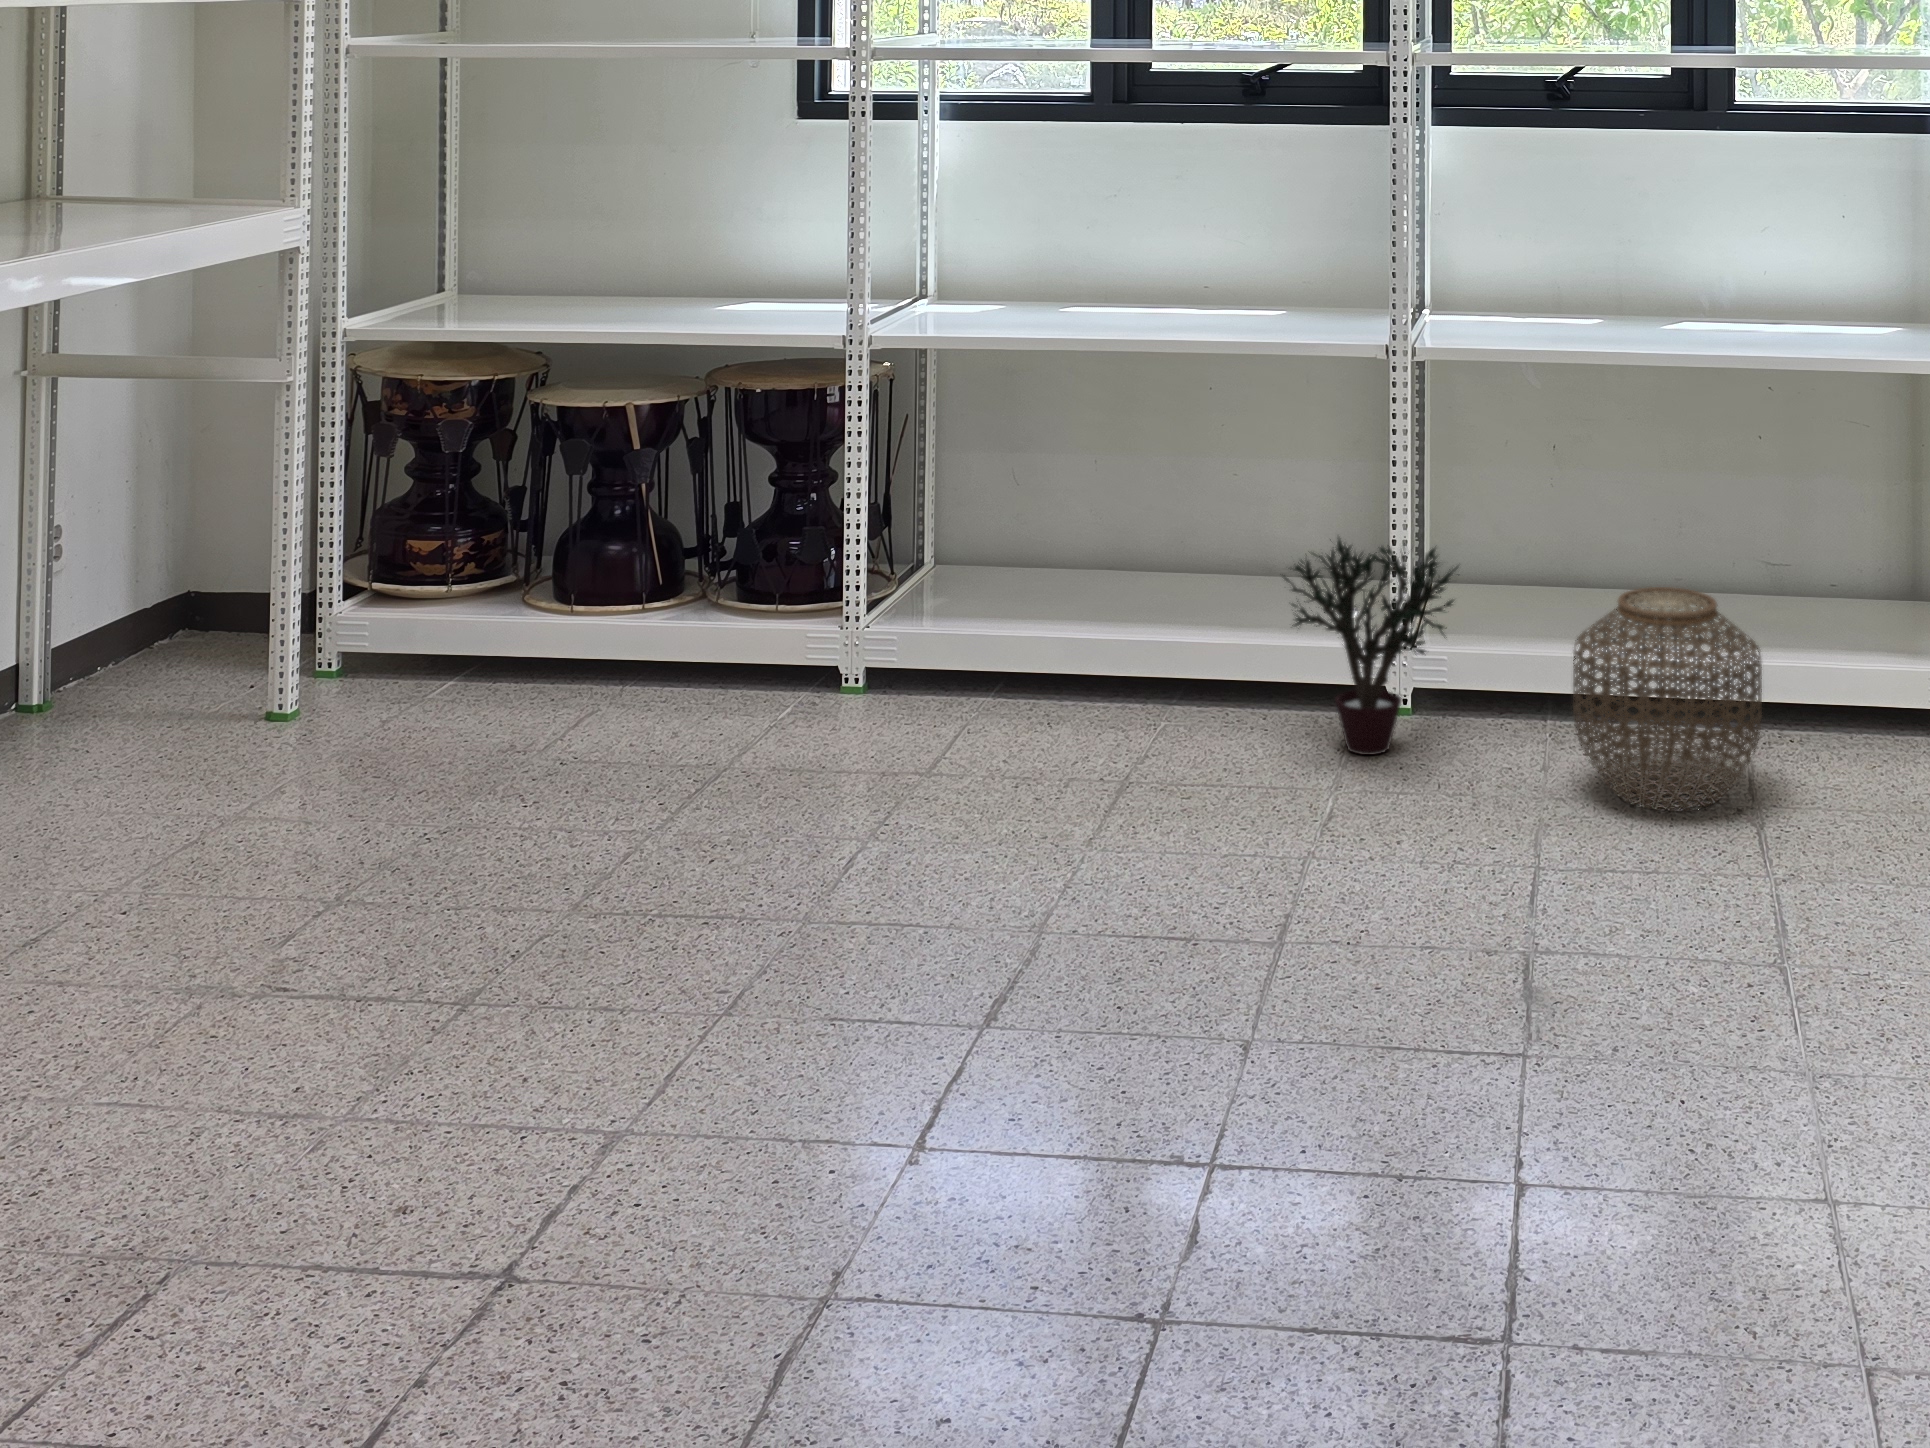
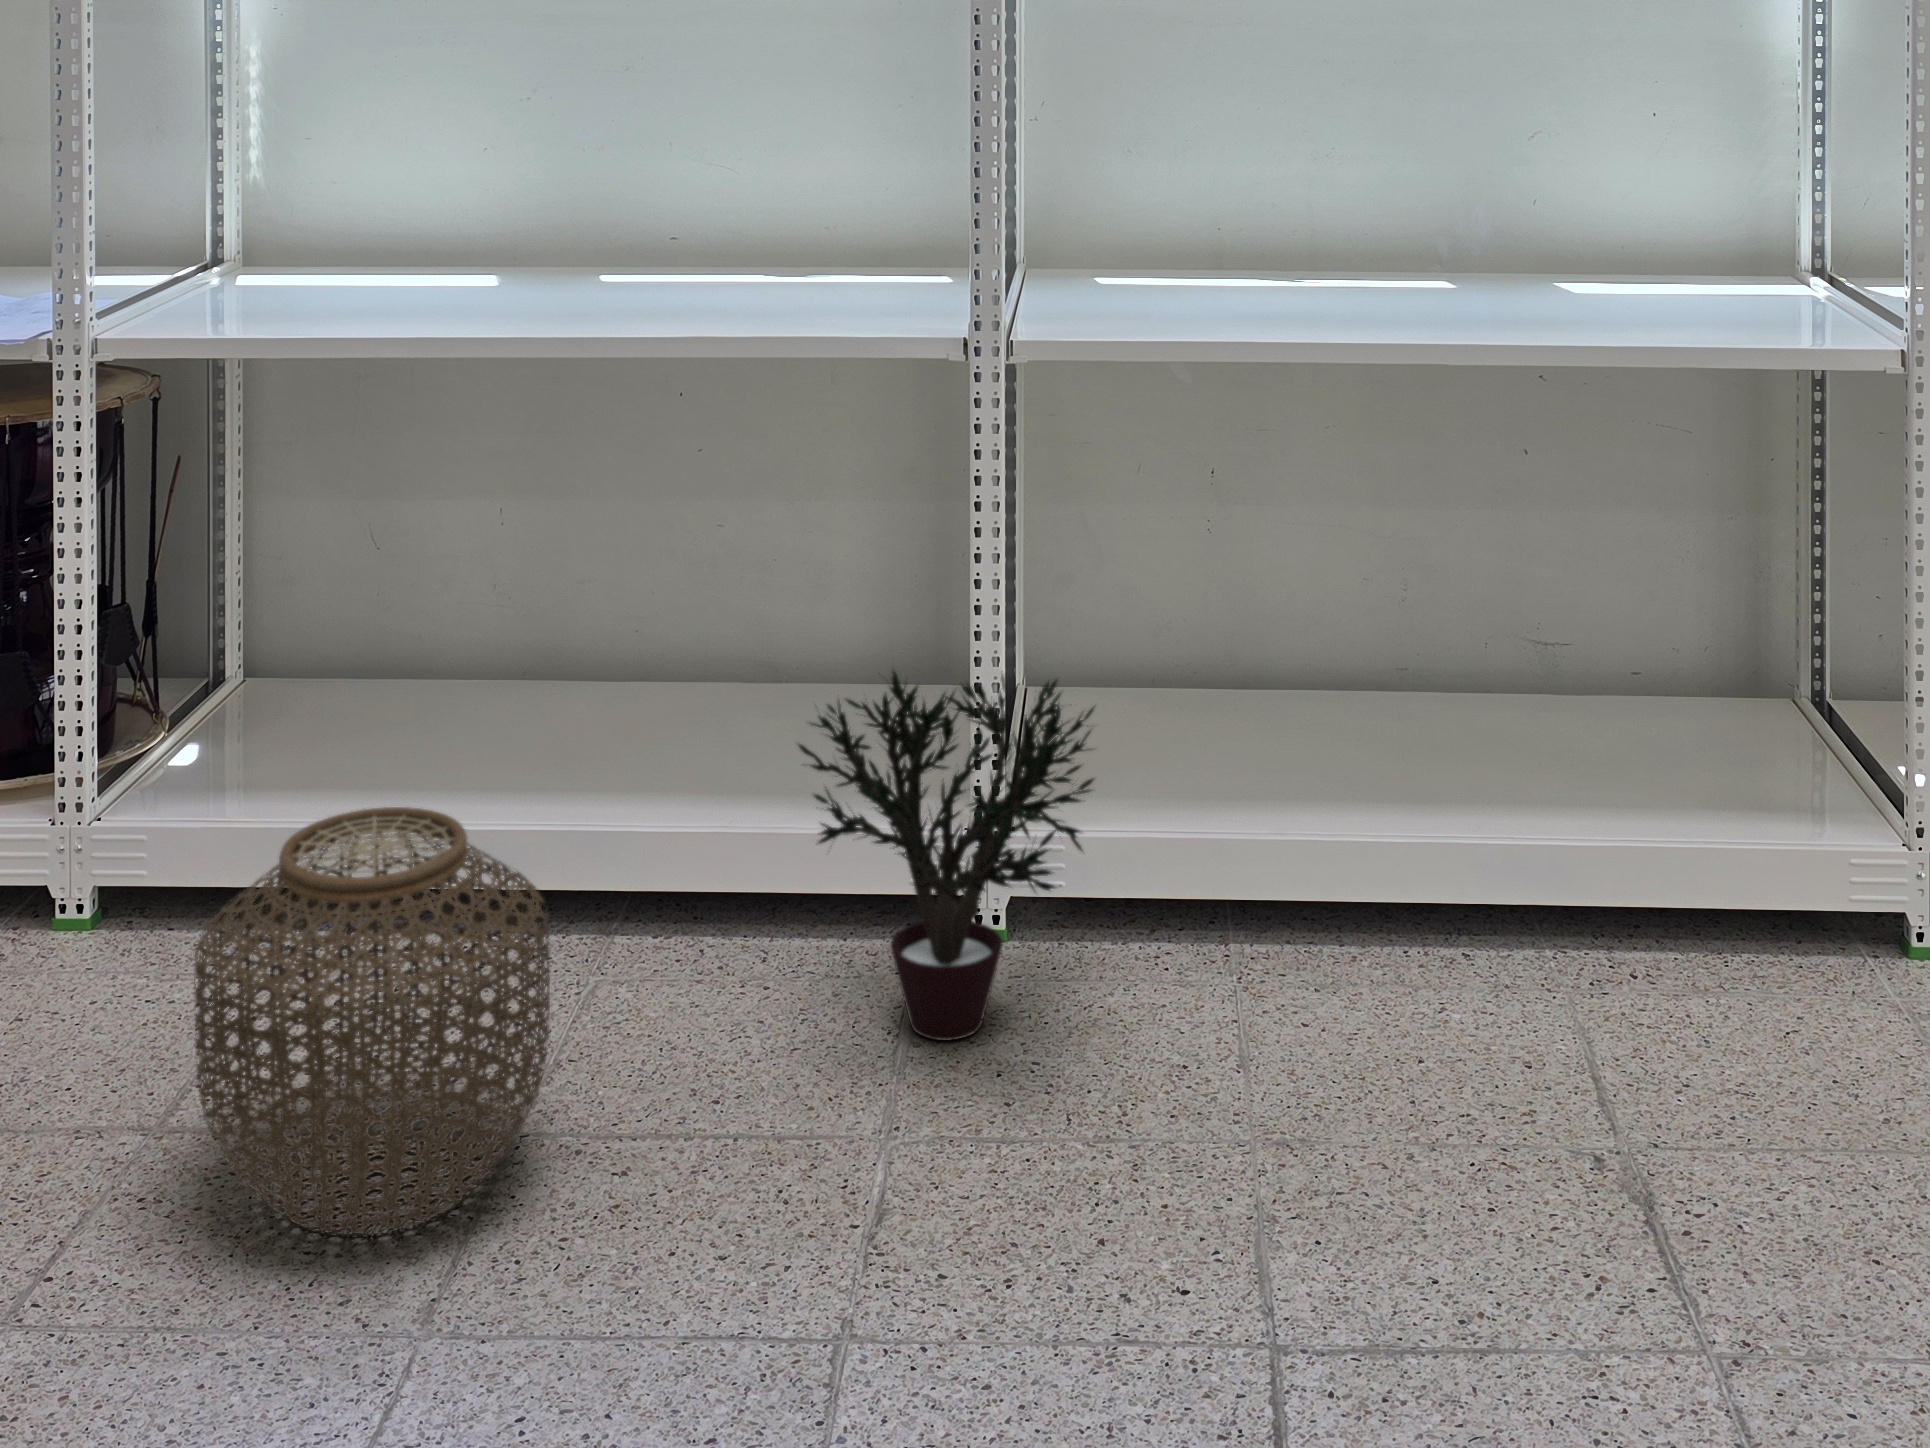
woven basket: present [1573,587,1762,811] -> present [195,807,550,1235]

